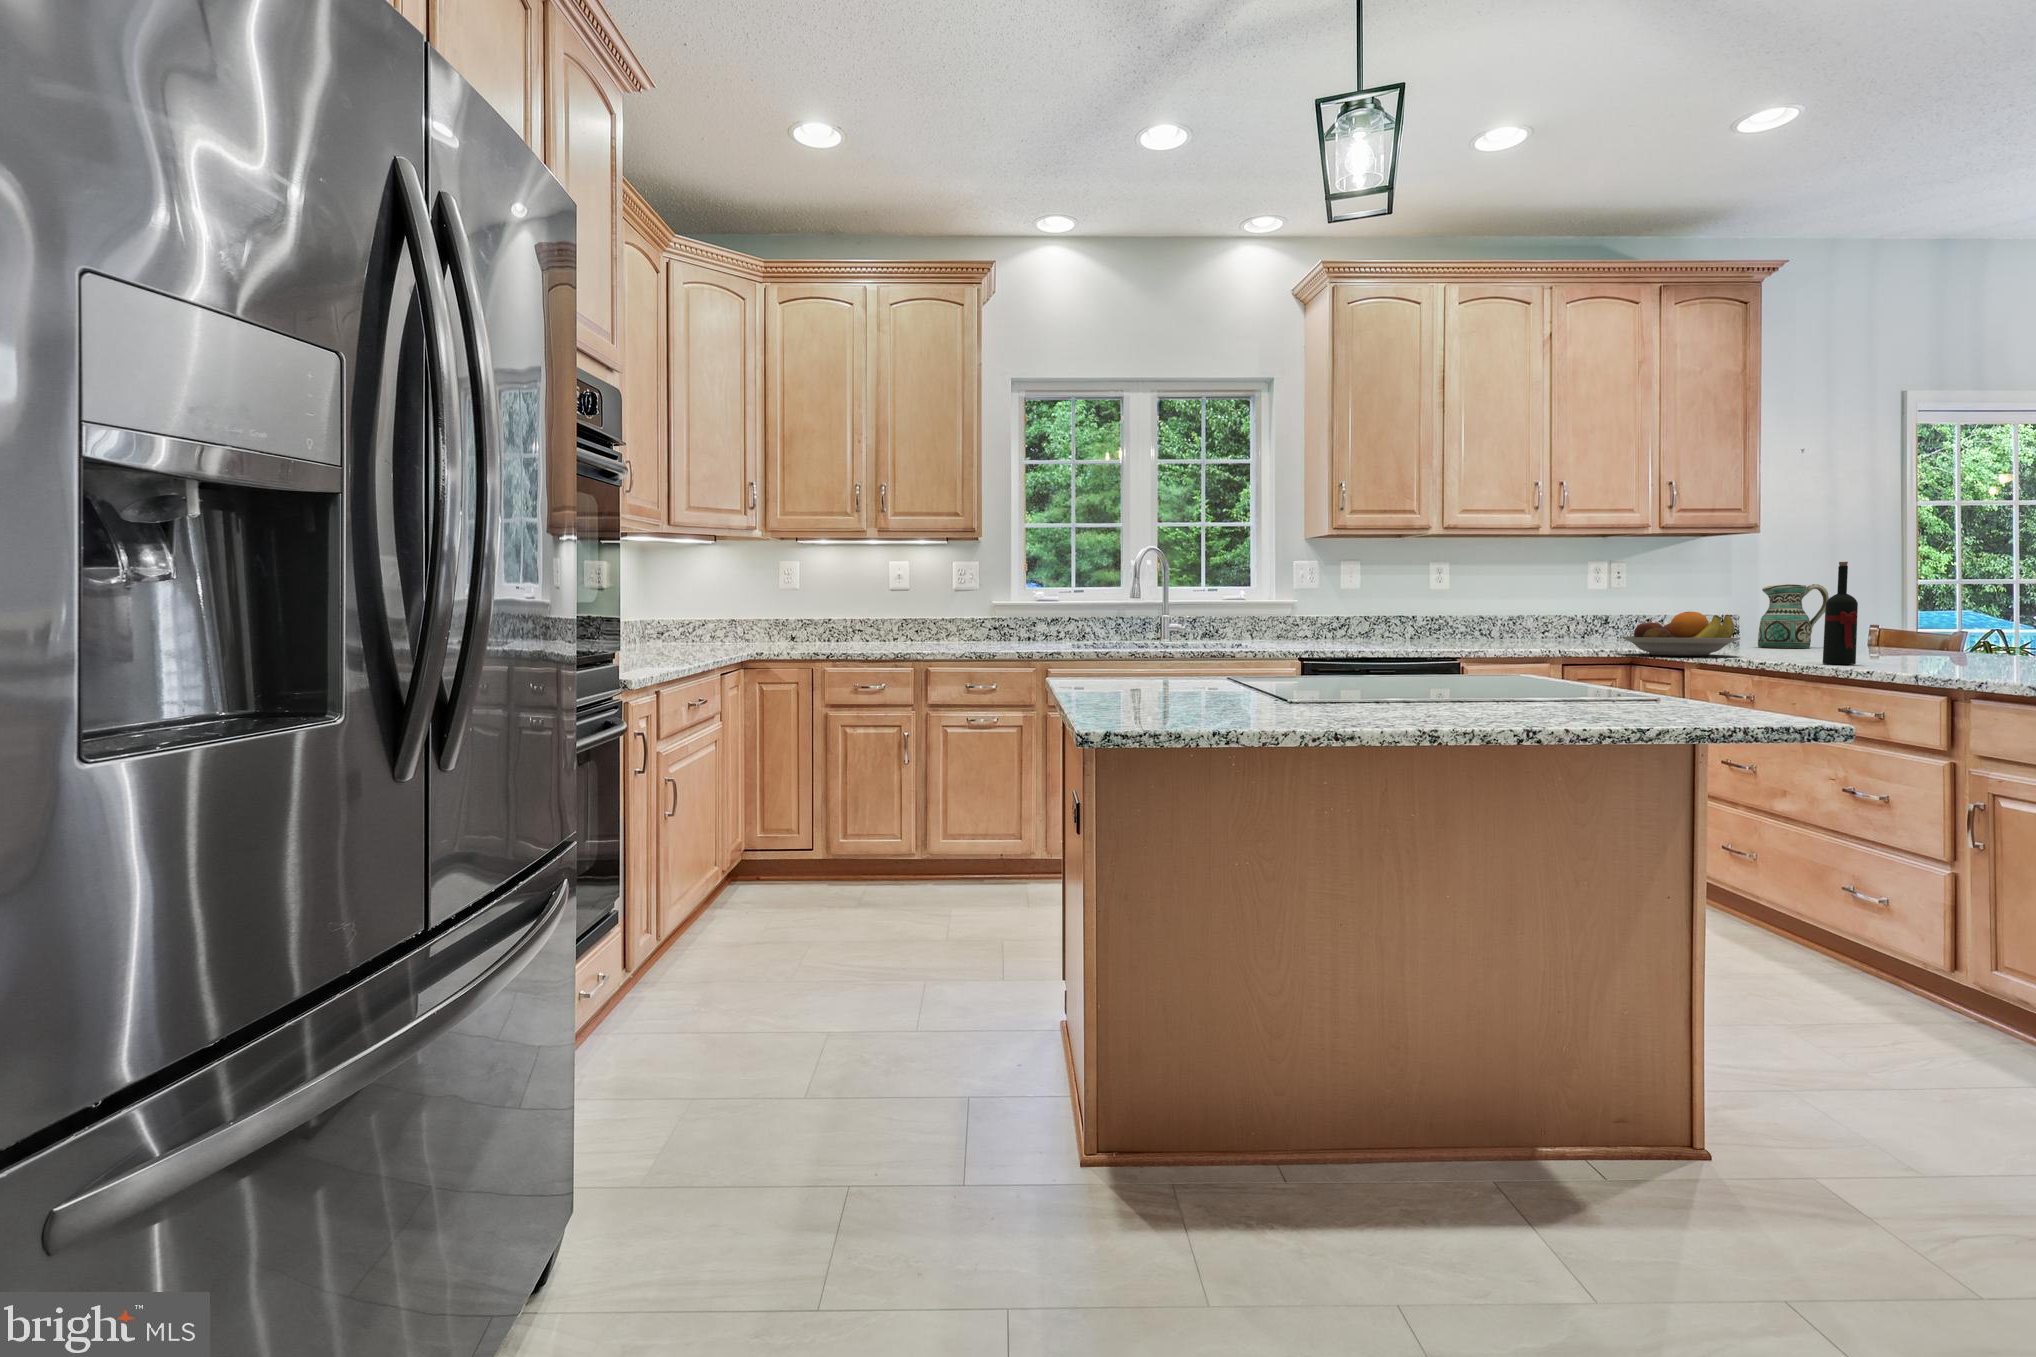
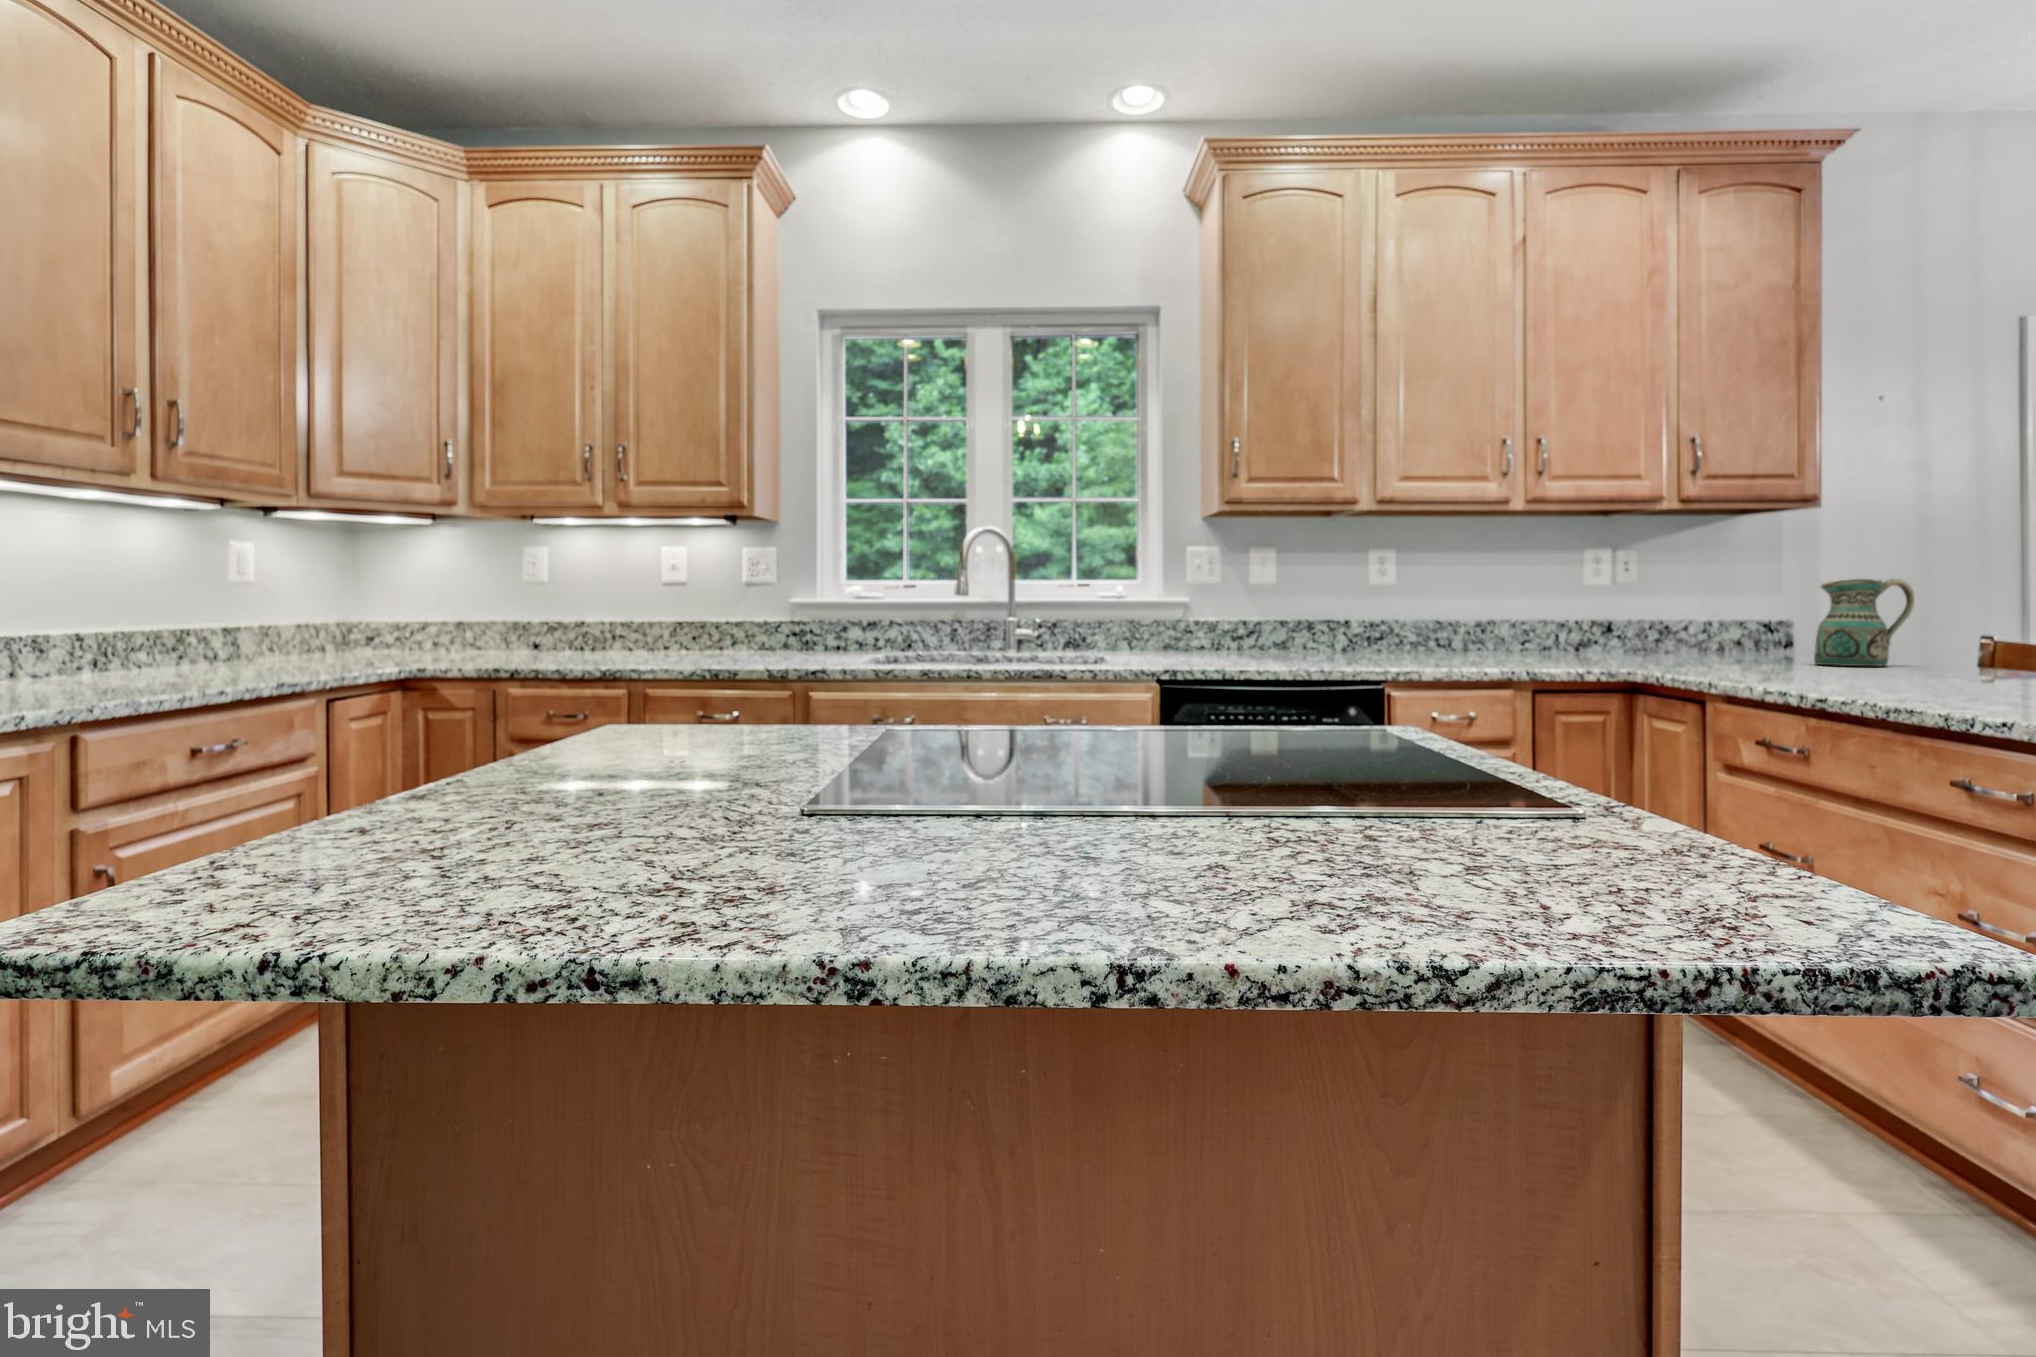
wine bottle: present [1823,562,1858,664] -> none [1912,542,1970,701]
fruit bowl: present [1622,612,1740,656] -> none [1615,617,1786,681]

